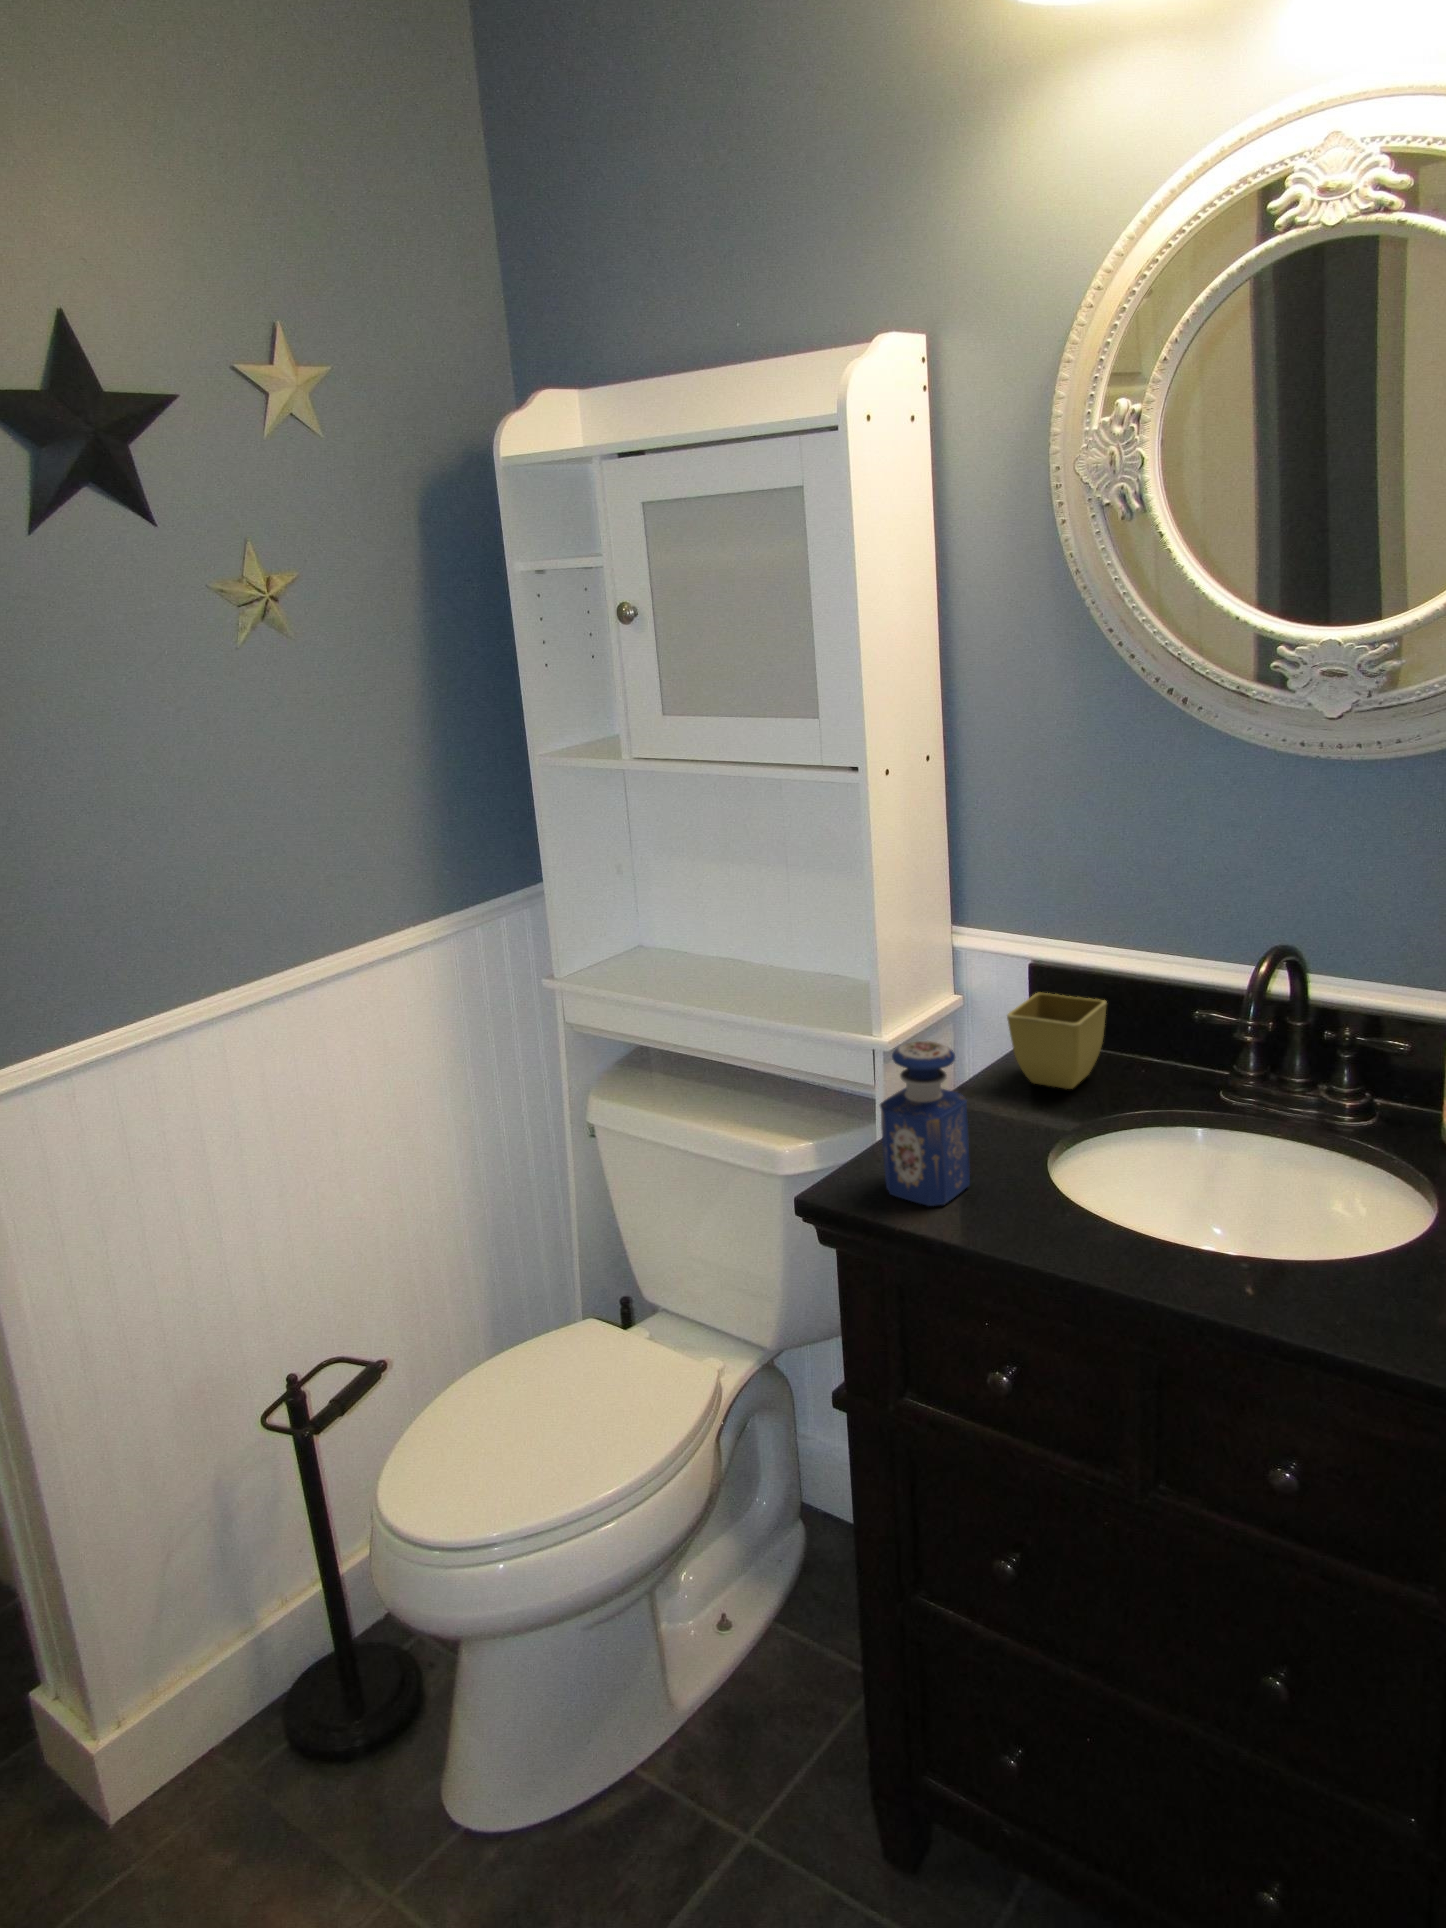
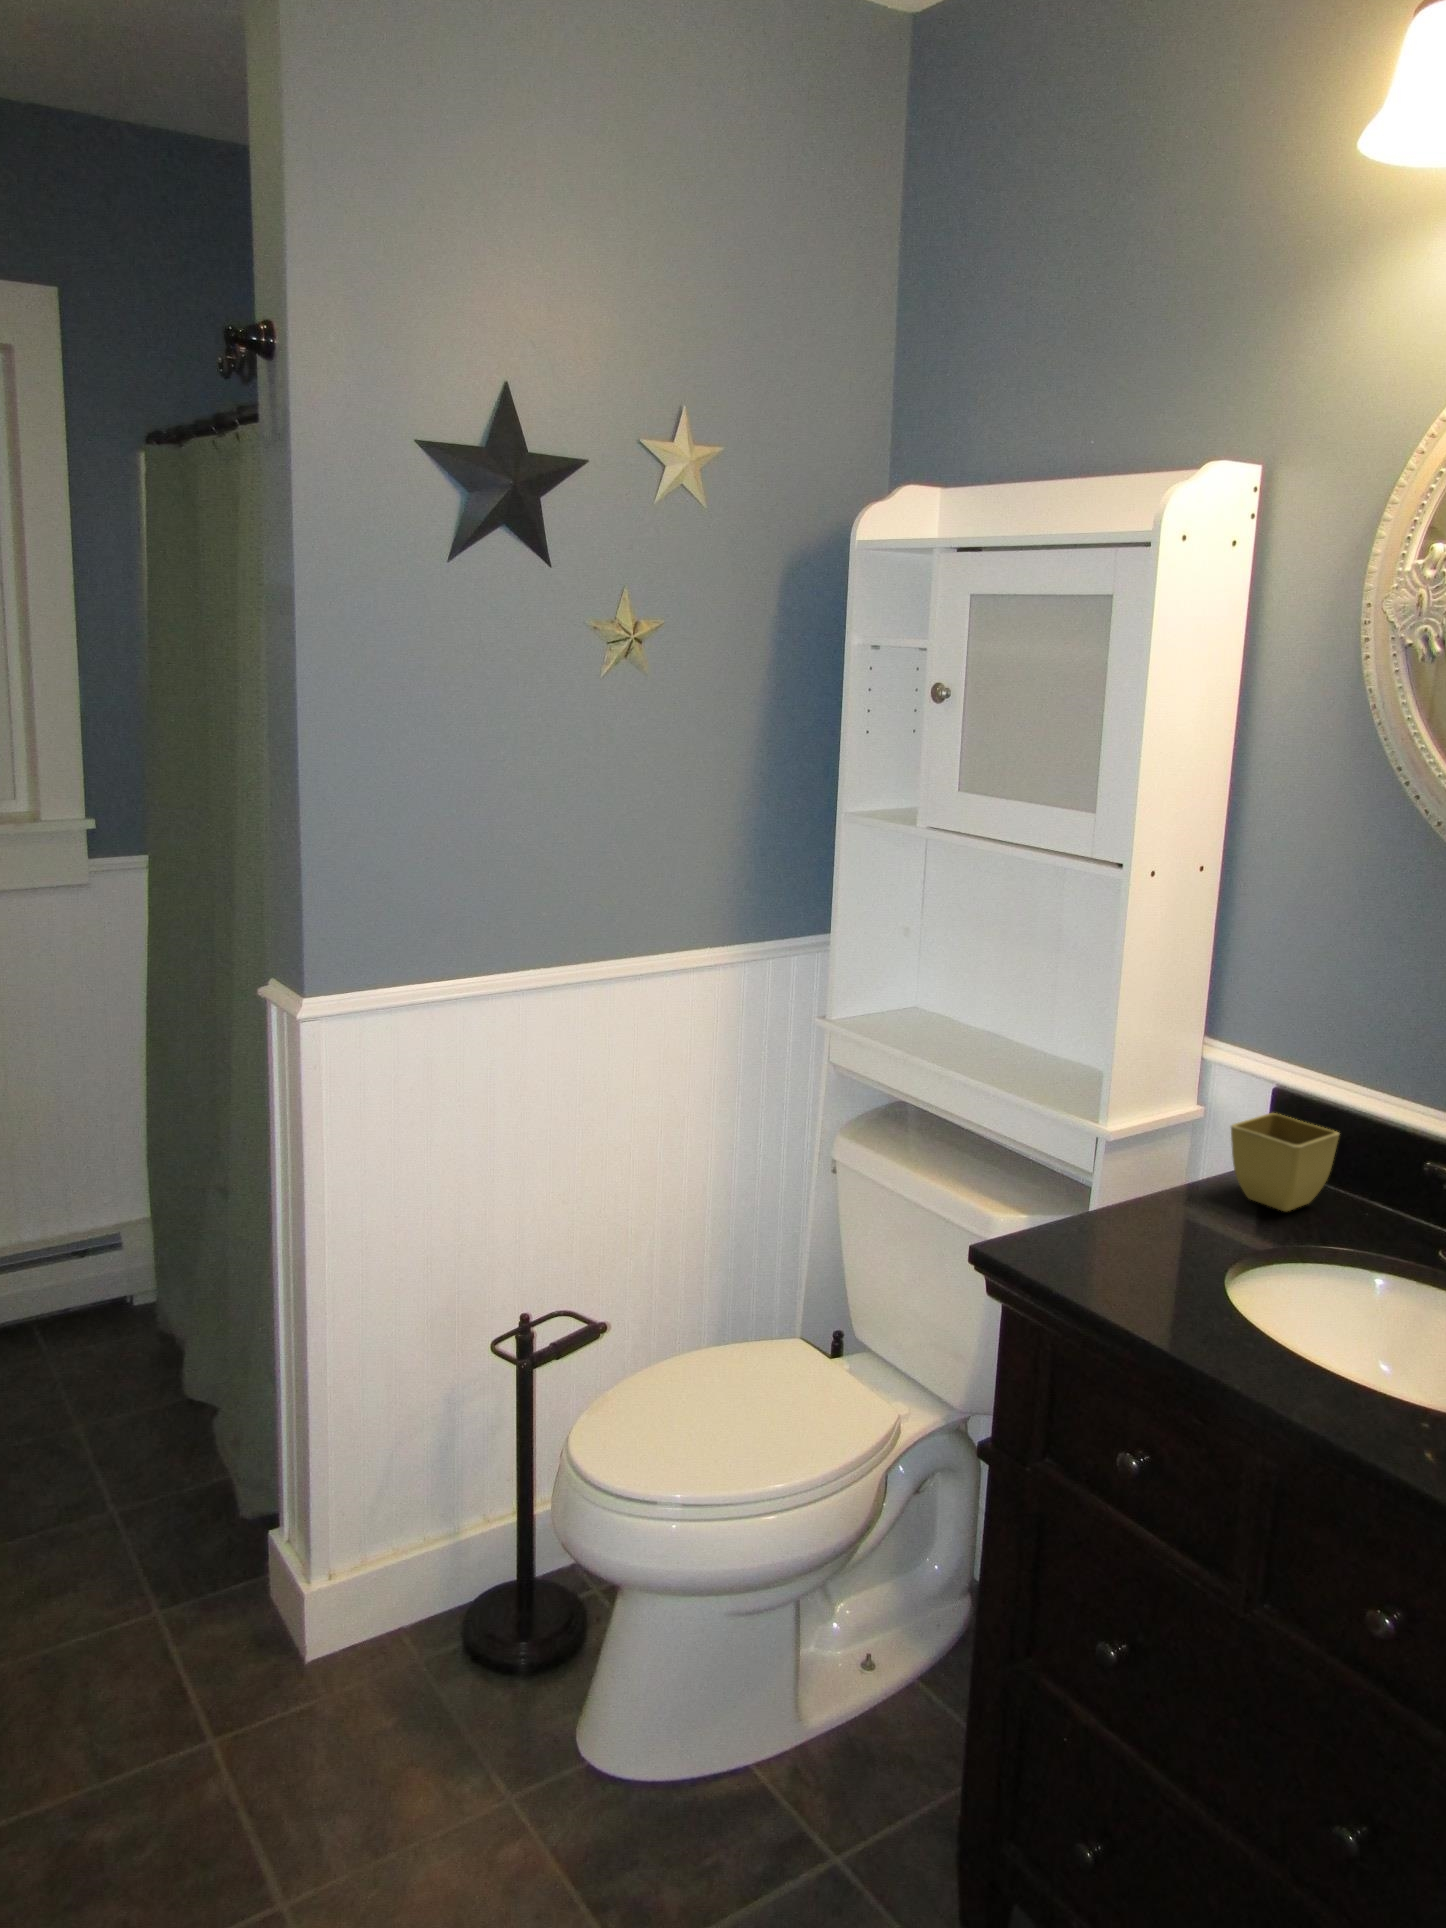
perfume bottle: present [880,1041,970,1206] -> none [1061,1119,1151,1277]

